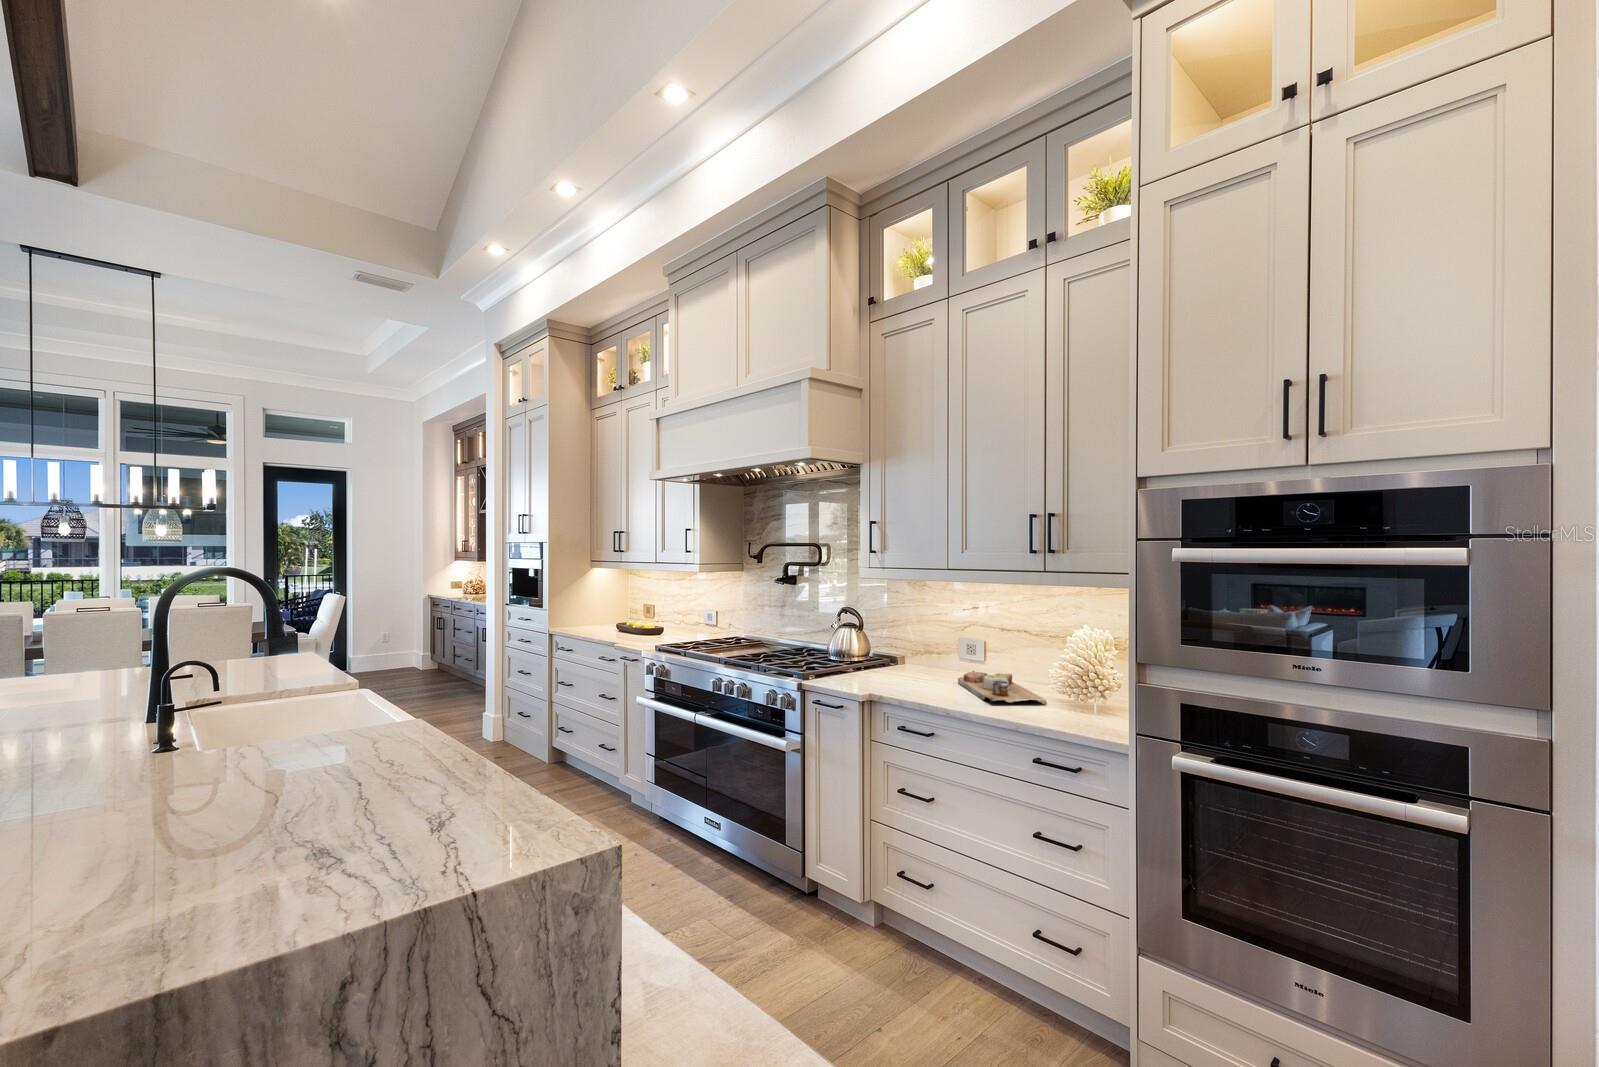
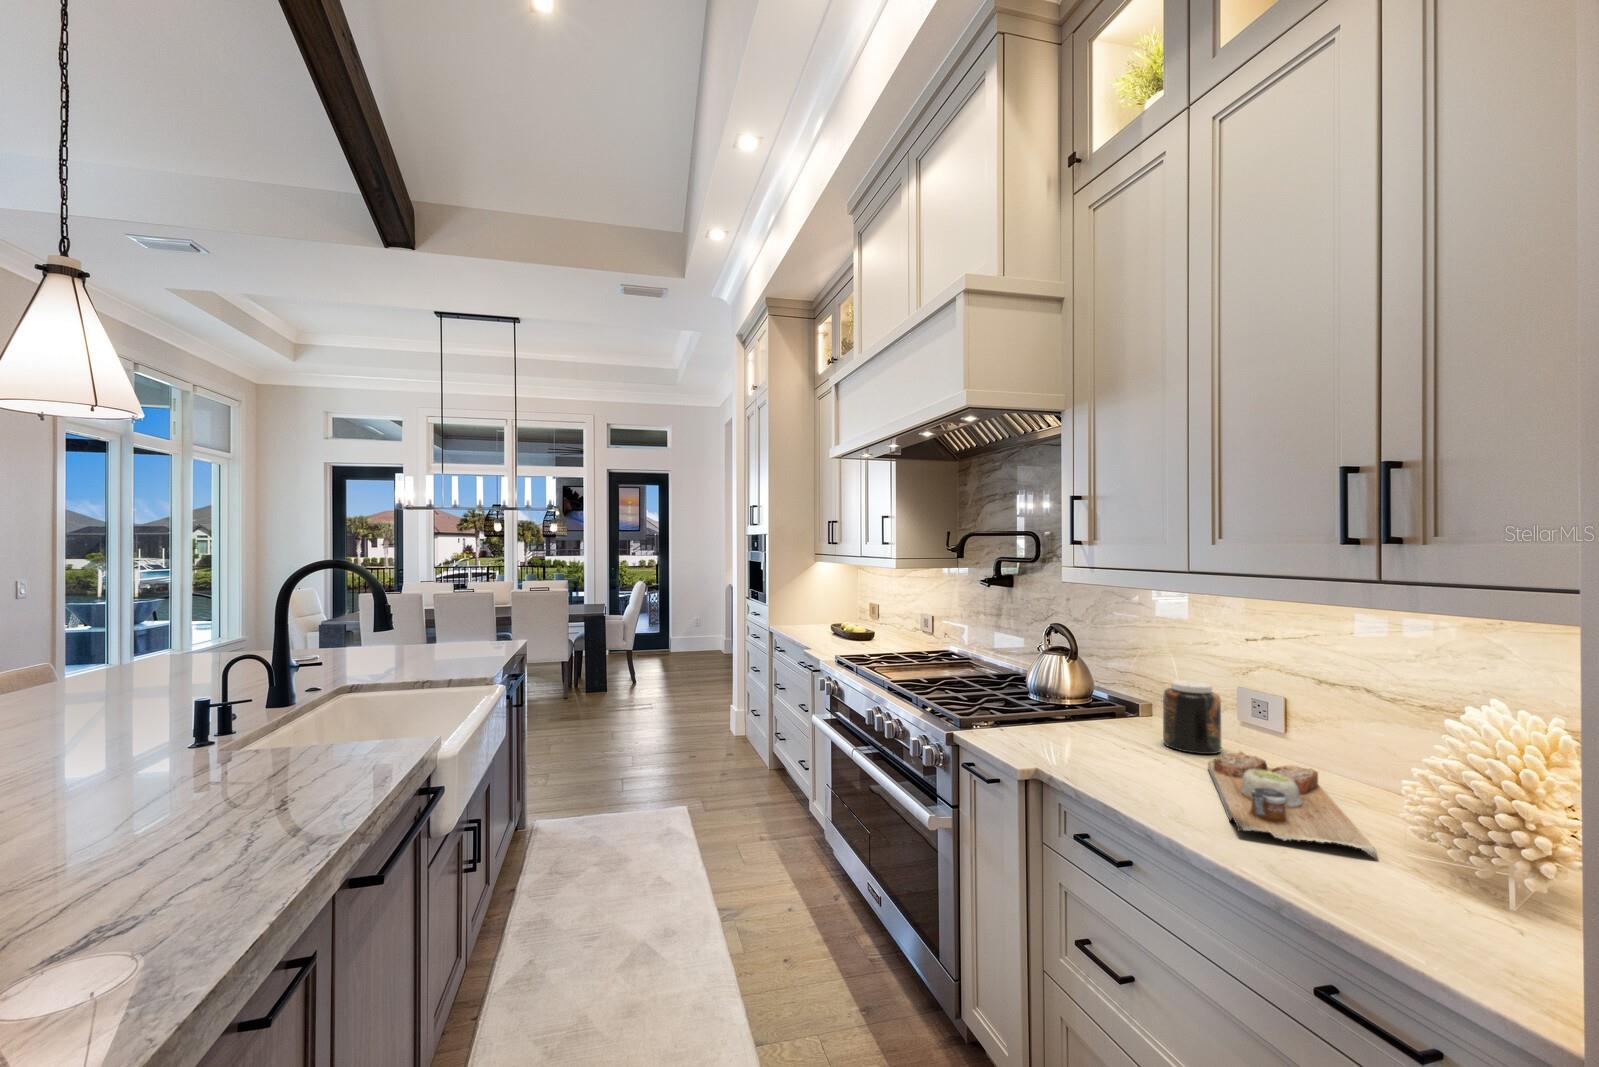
jar: none [927,635,958,677] -> present [1163,680,1221,754]

